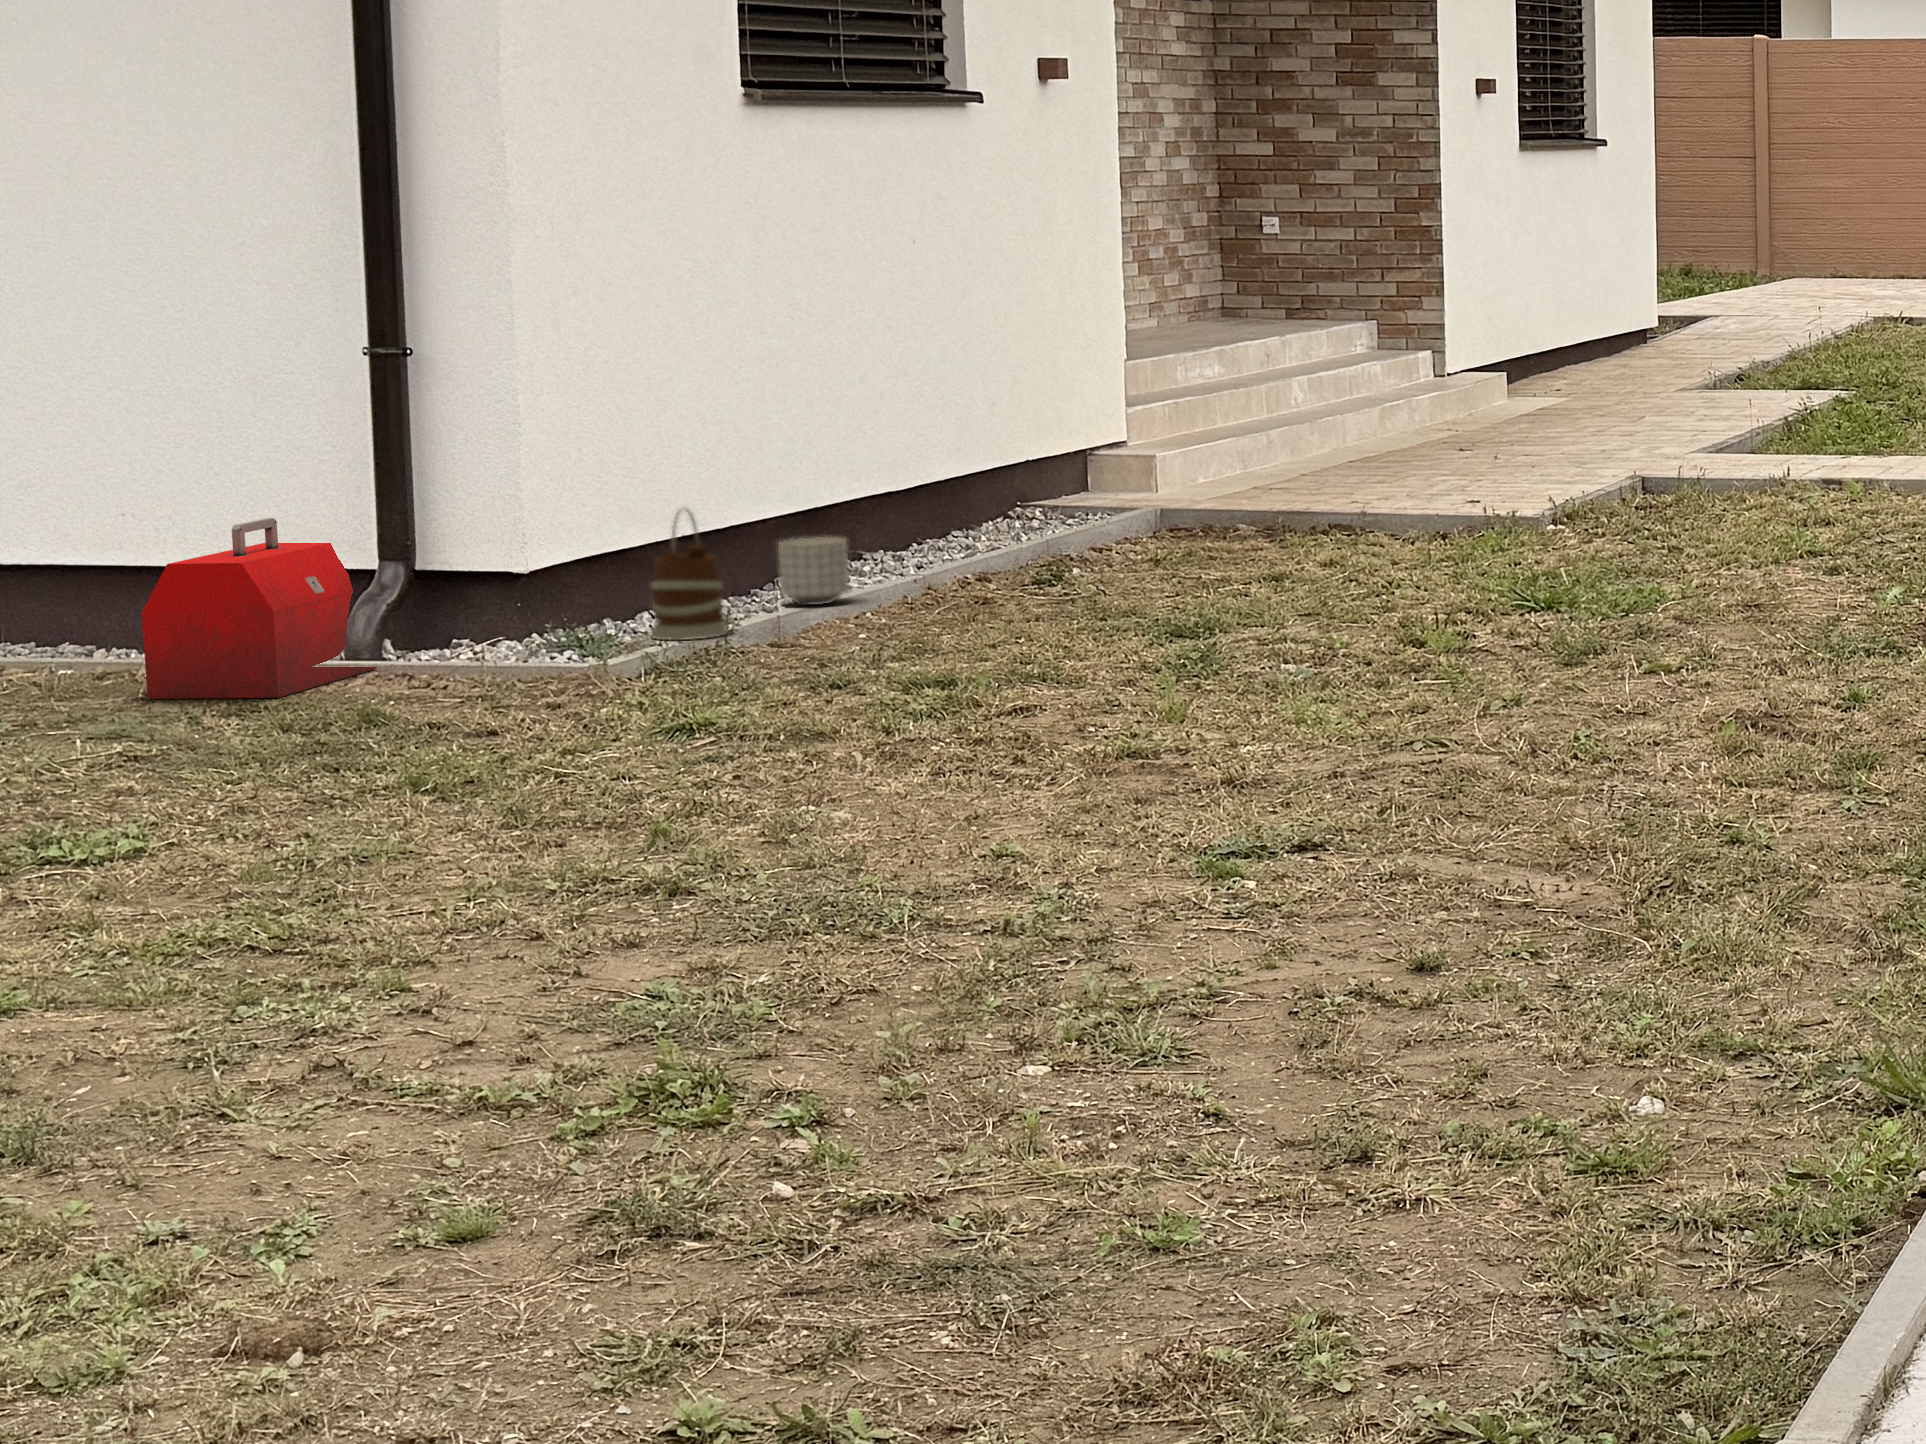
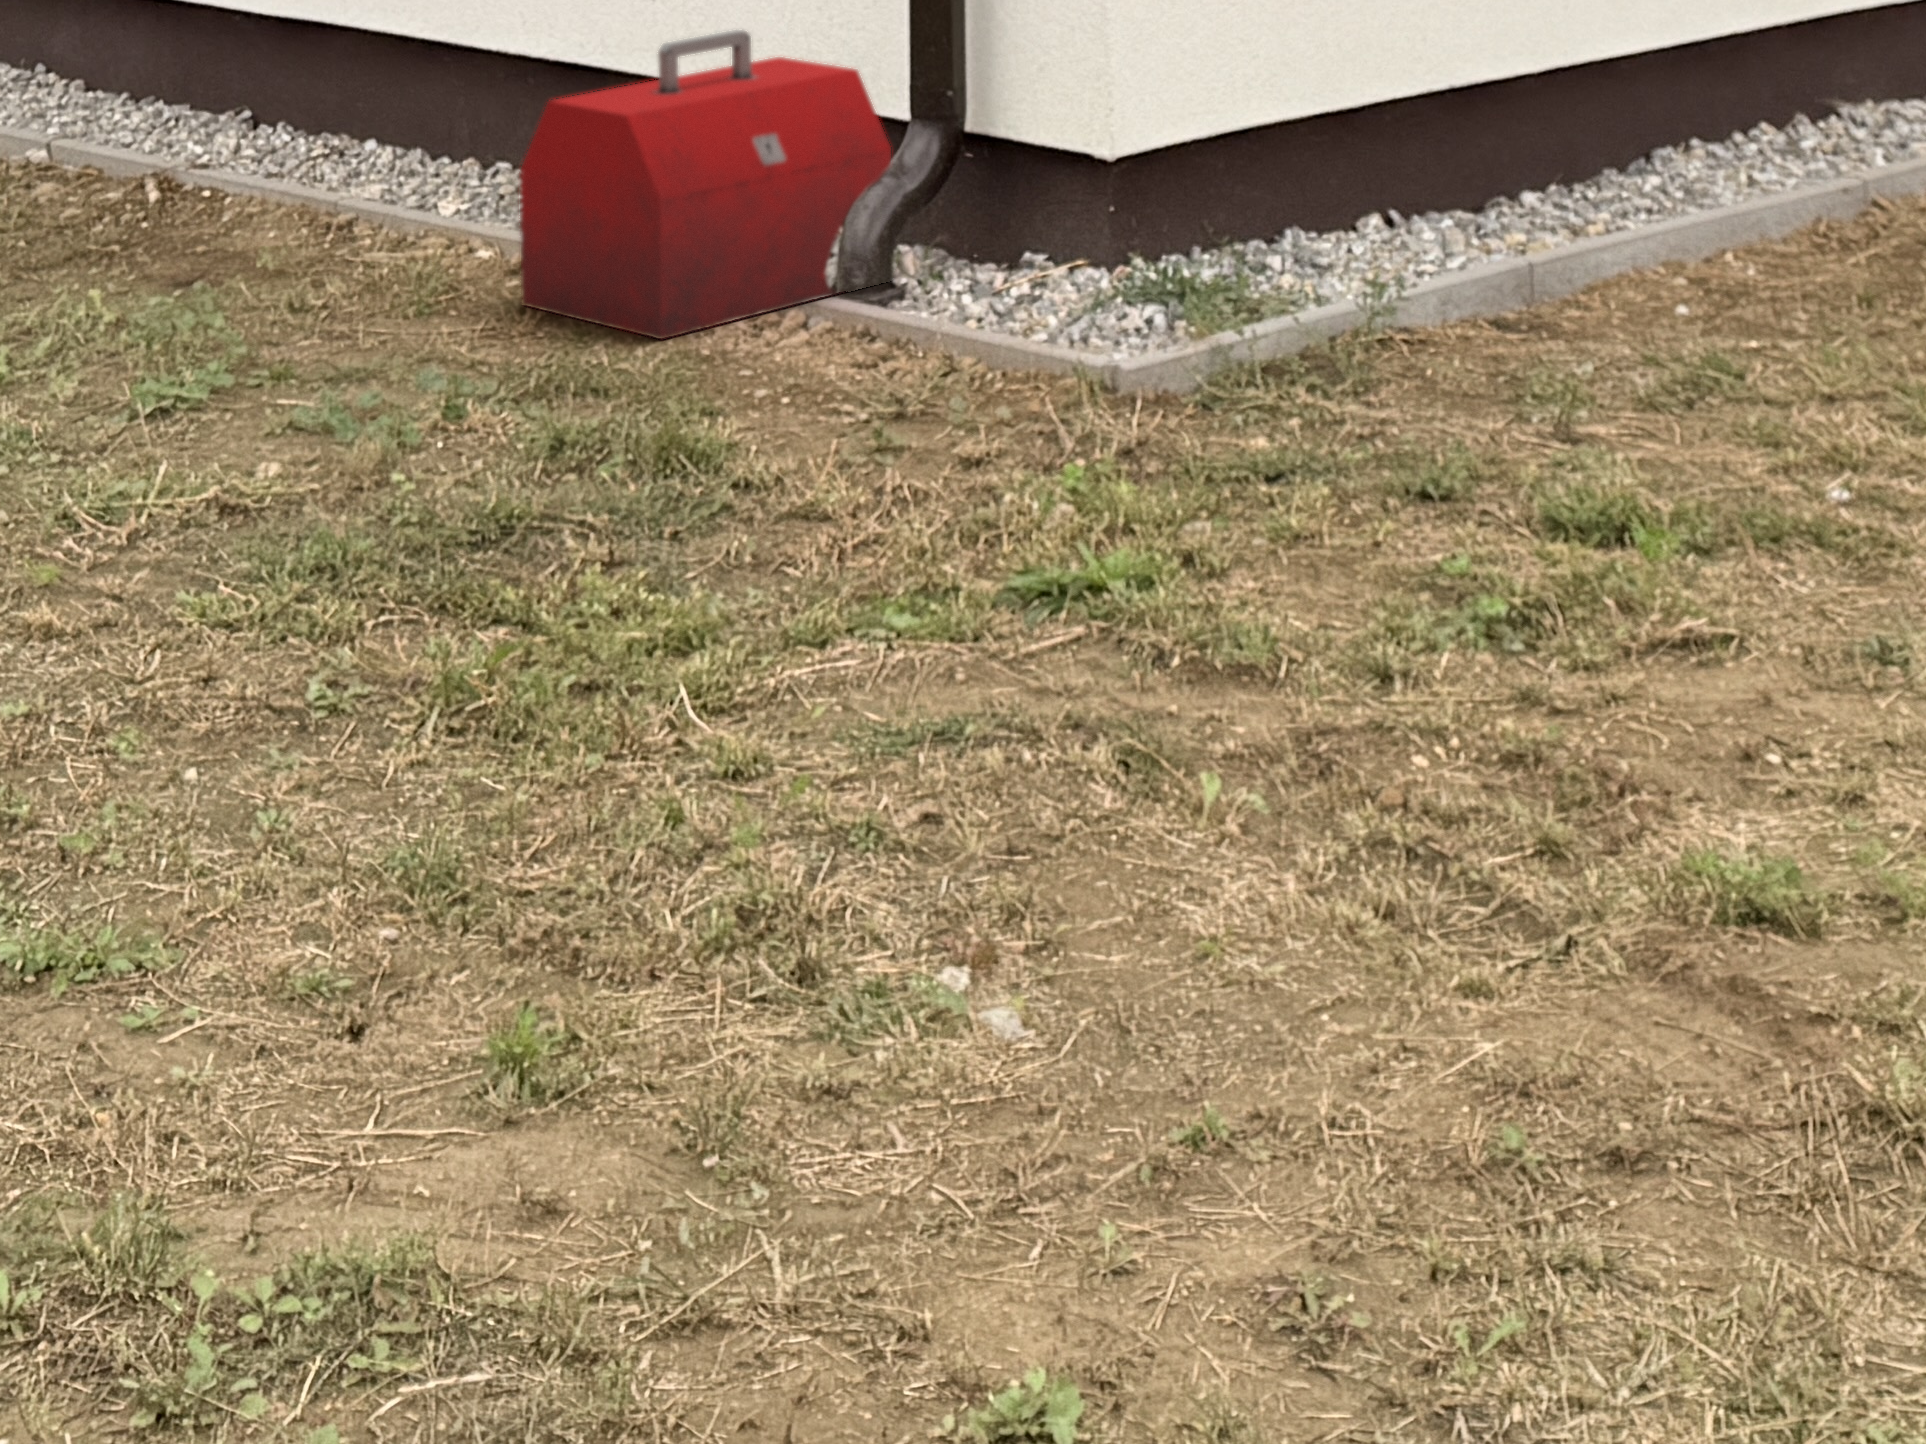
wooden bucket: present [651,510,727,640] -> none [1344,52,1465,281]
planter: present [778,537,849,605] -> none [1625,91,1737,209]

